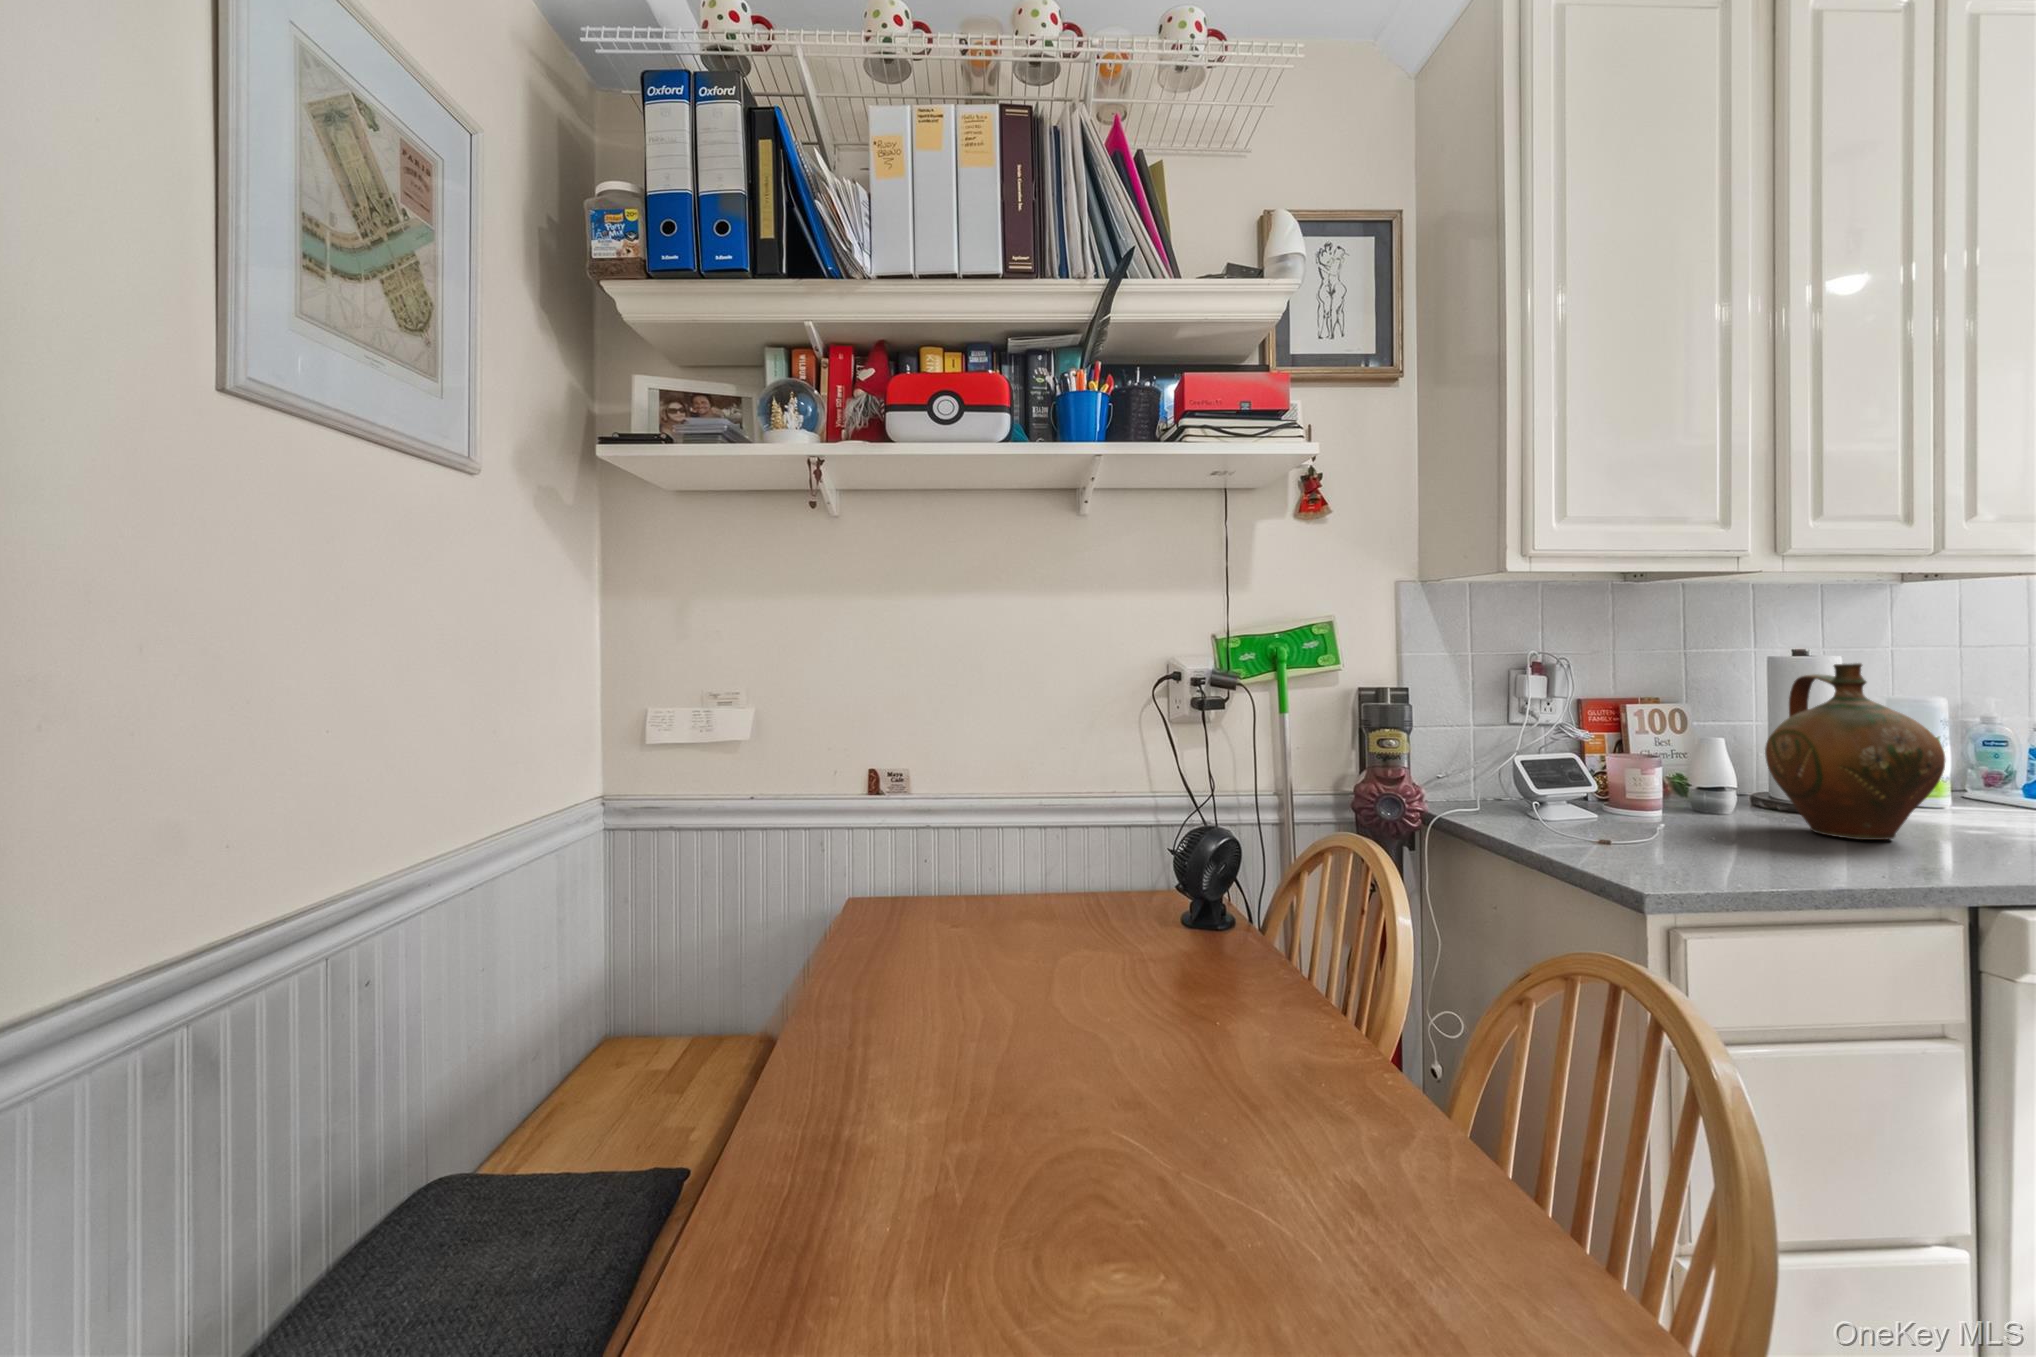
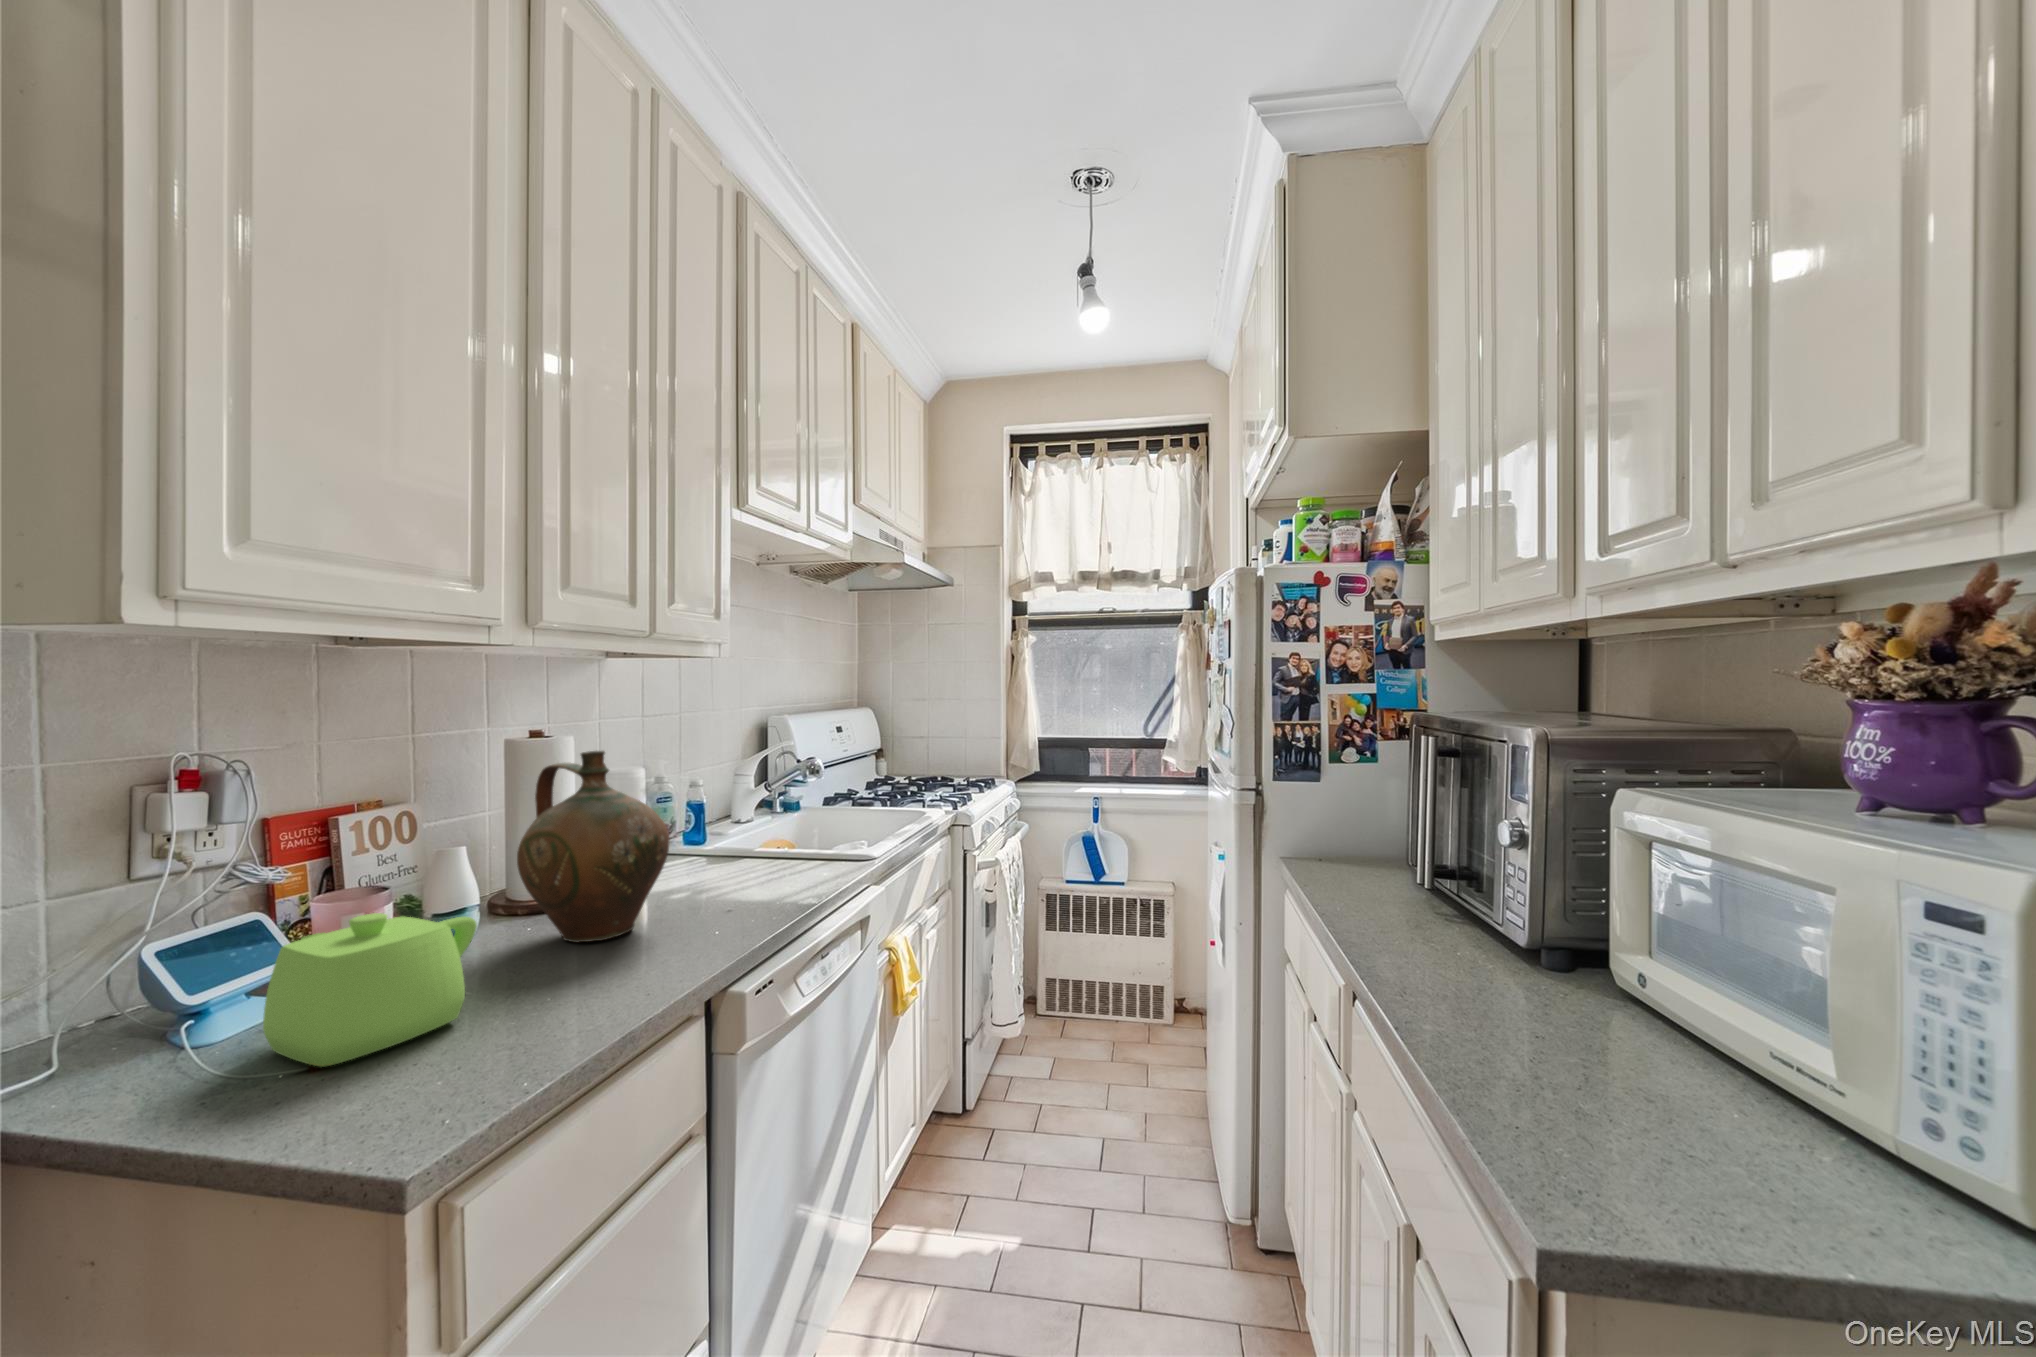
teapot: none [1573,759,1717,847] -> present [263,913,477,1067]

